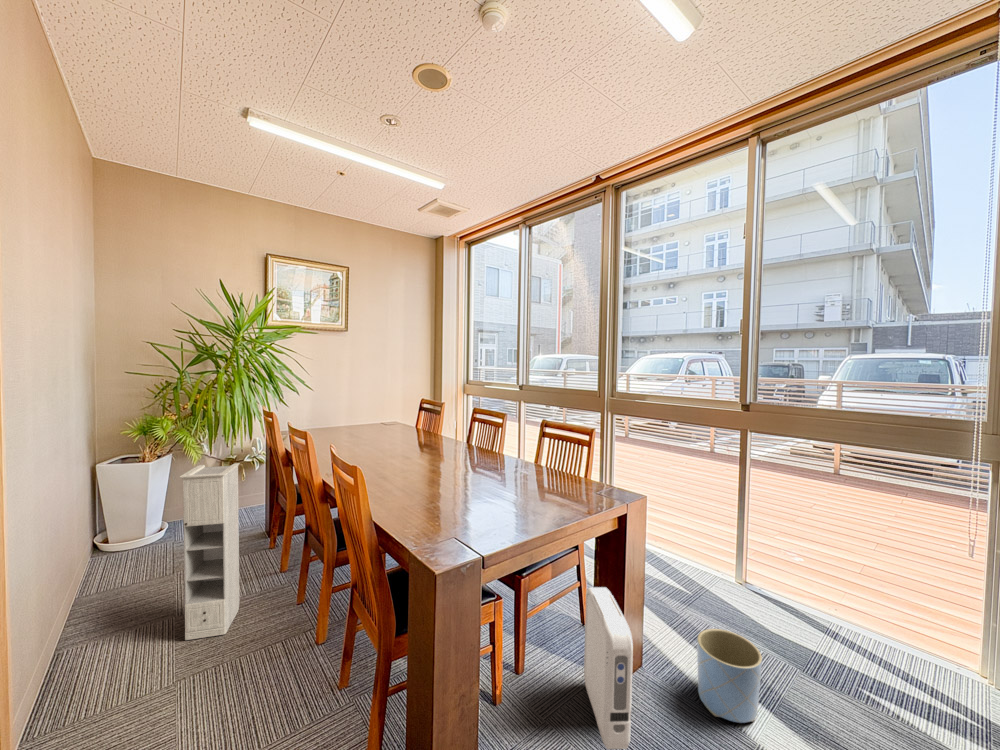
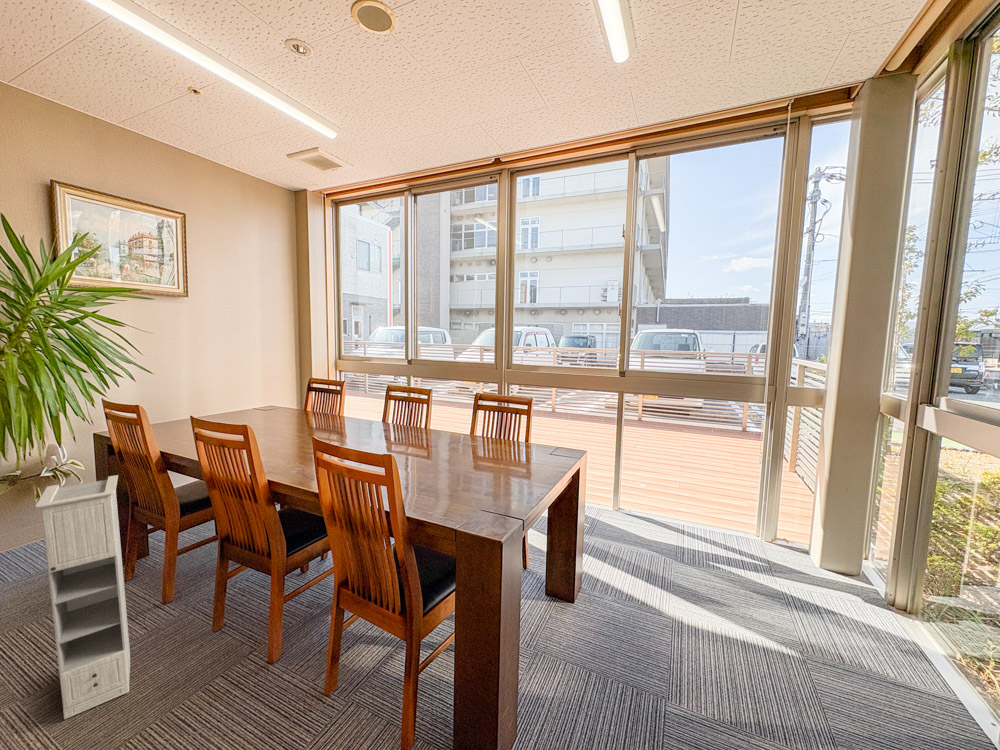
air purifier: present [584,587,633,749] -> none [548,531,608,655]
planter: present [697,629,762,723] -> none [624,544,670,606]

